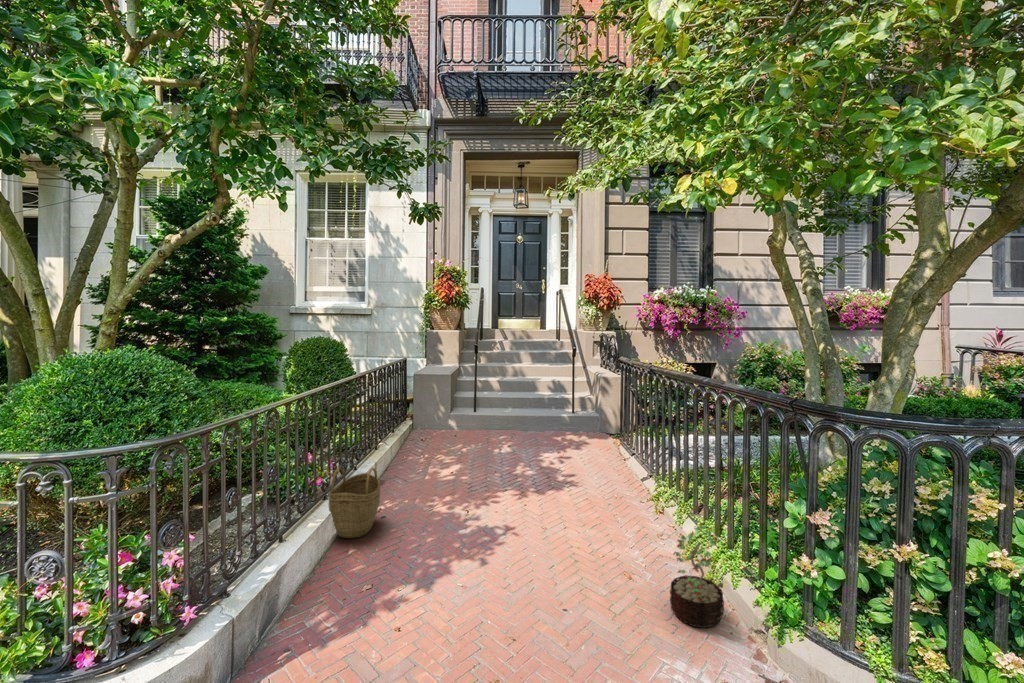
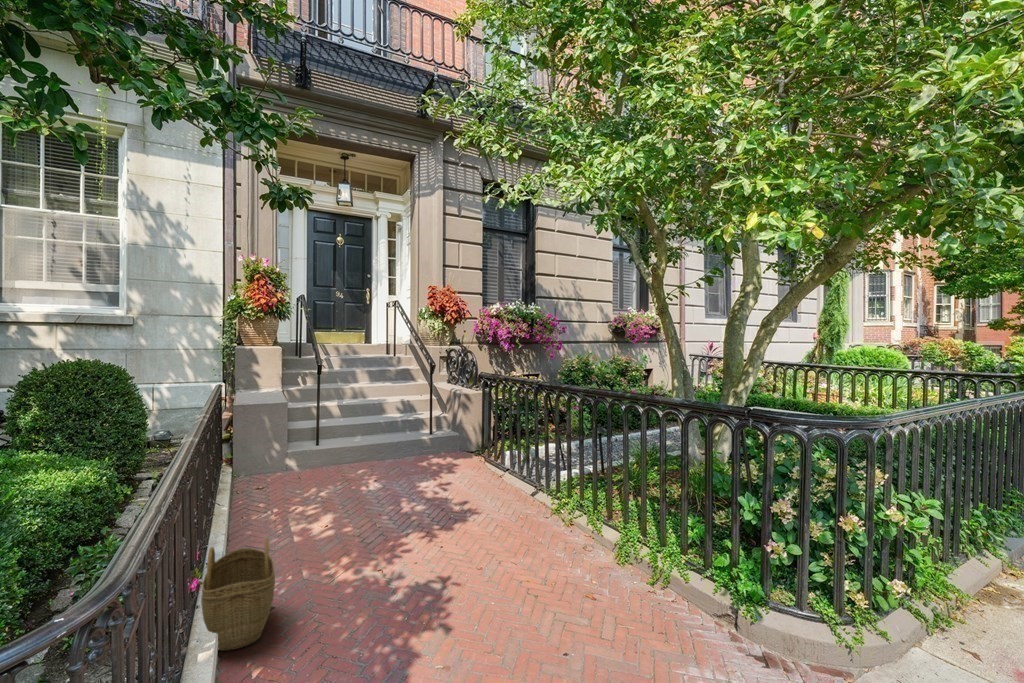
decorative plant: present [670,524,724,628] -> none [655,529,706,632]

